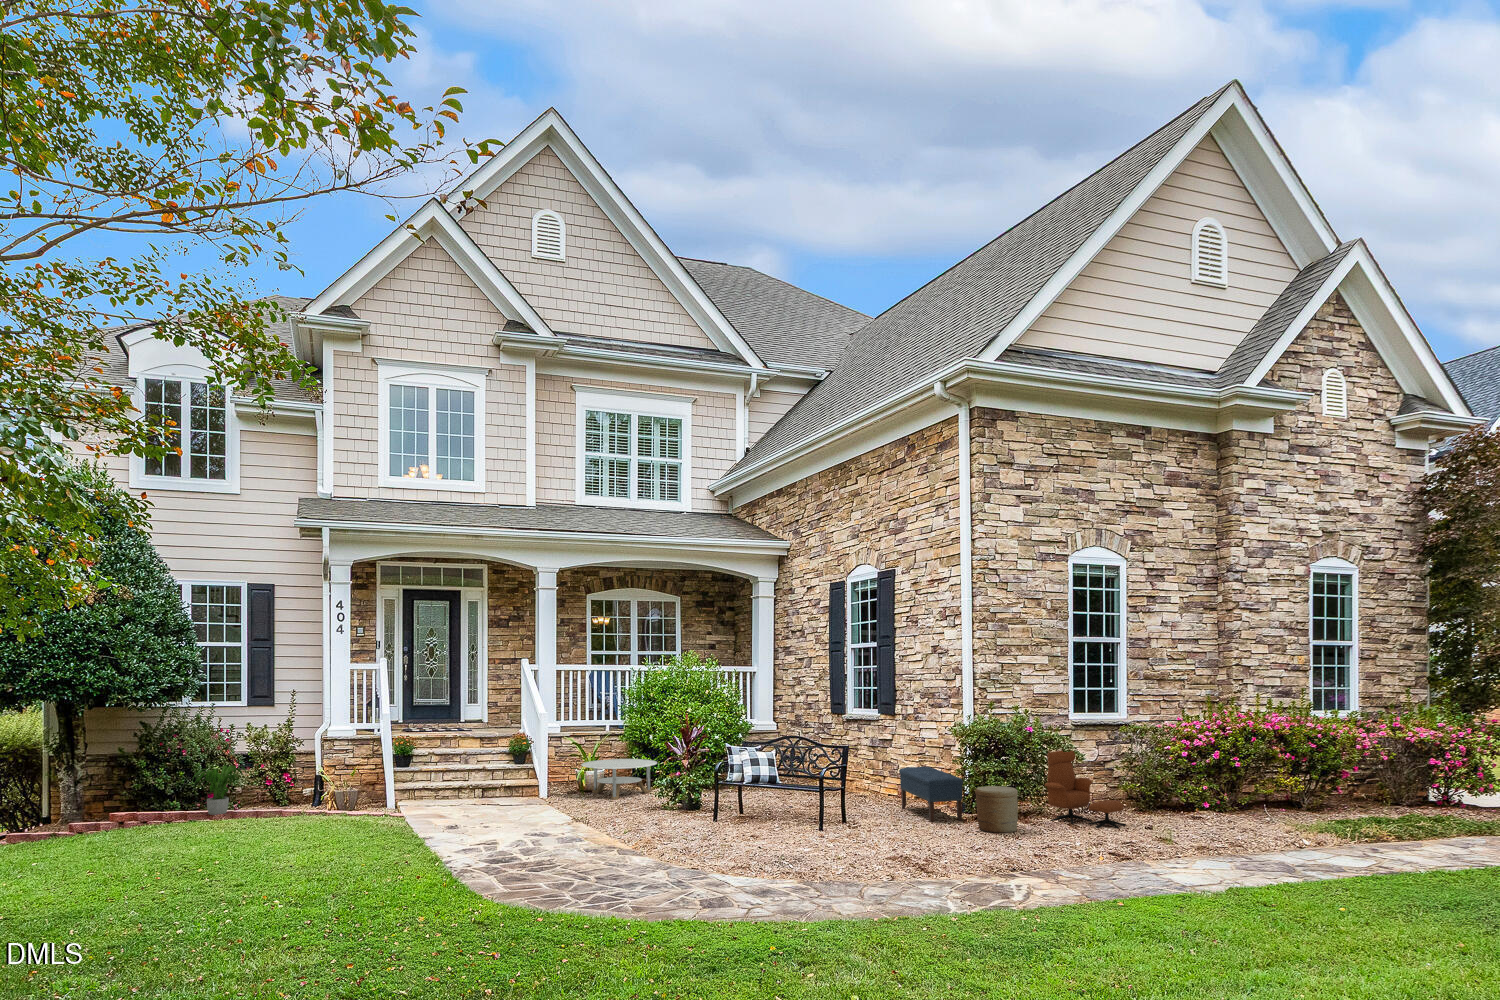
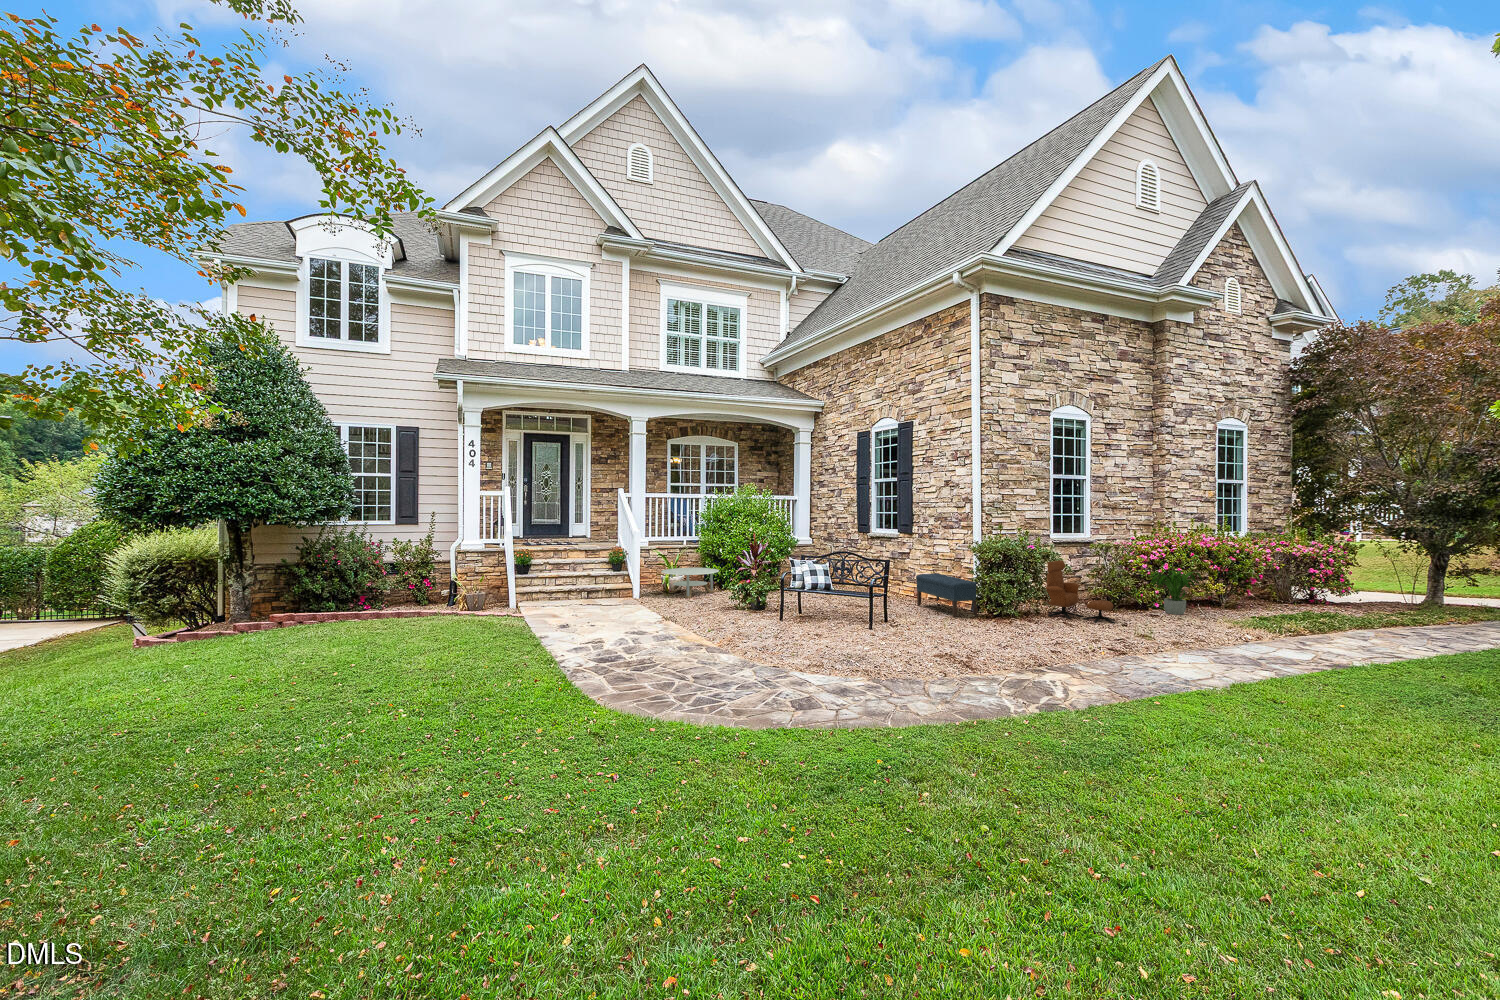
potted plant: present [192,765,246,815] -> present [1150,571,1202,615]
woven basket: present [975,786,1018,833] -> none [999,589,1037,627]

